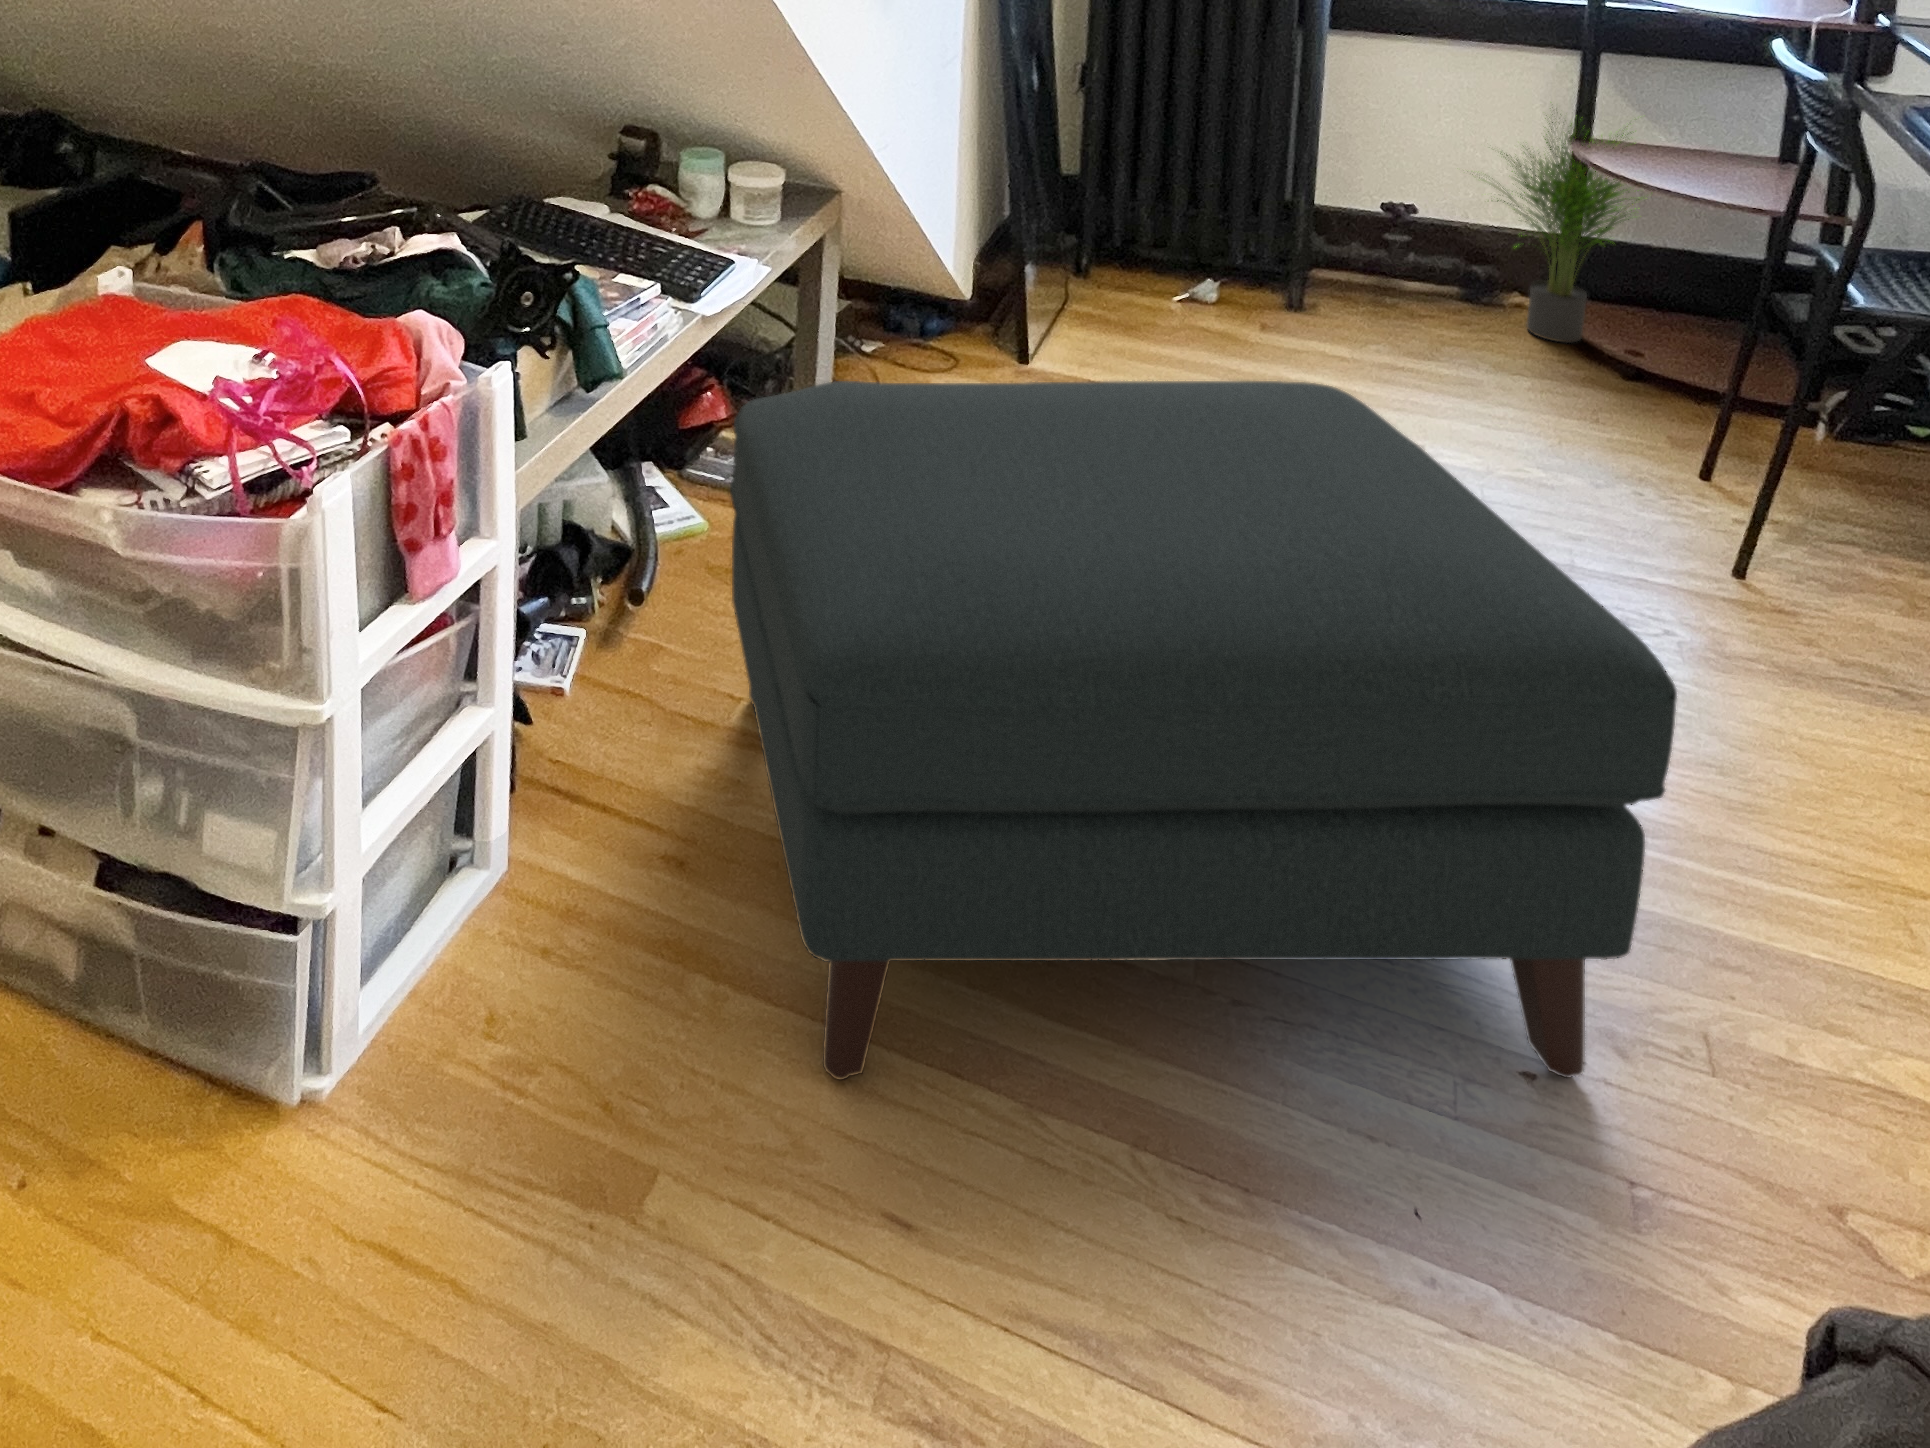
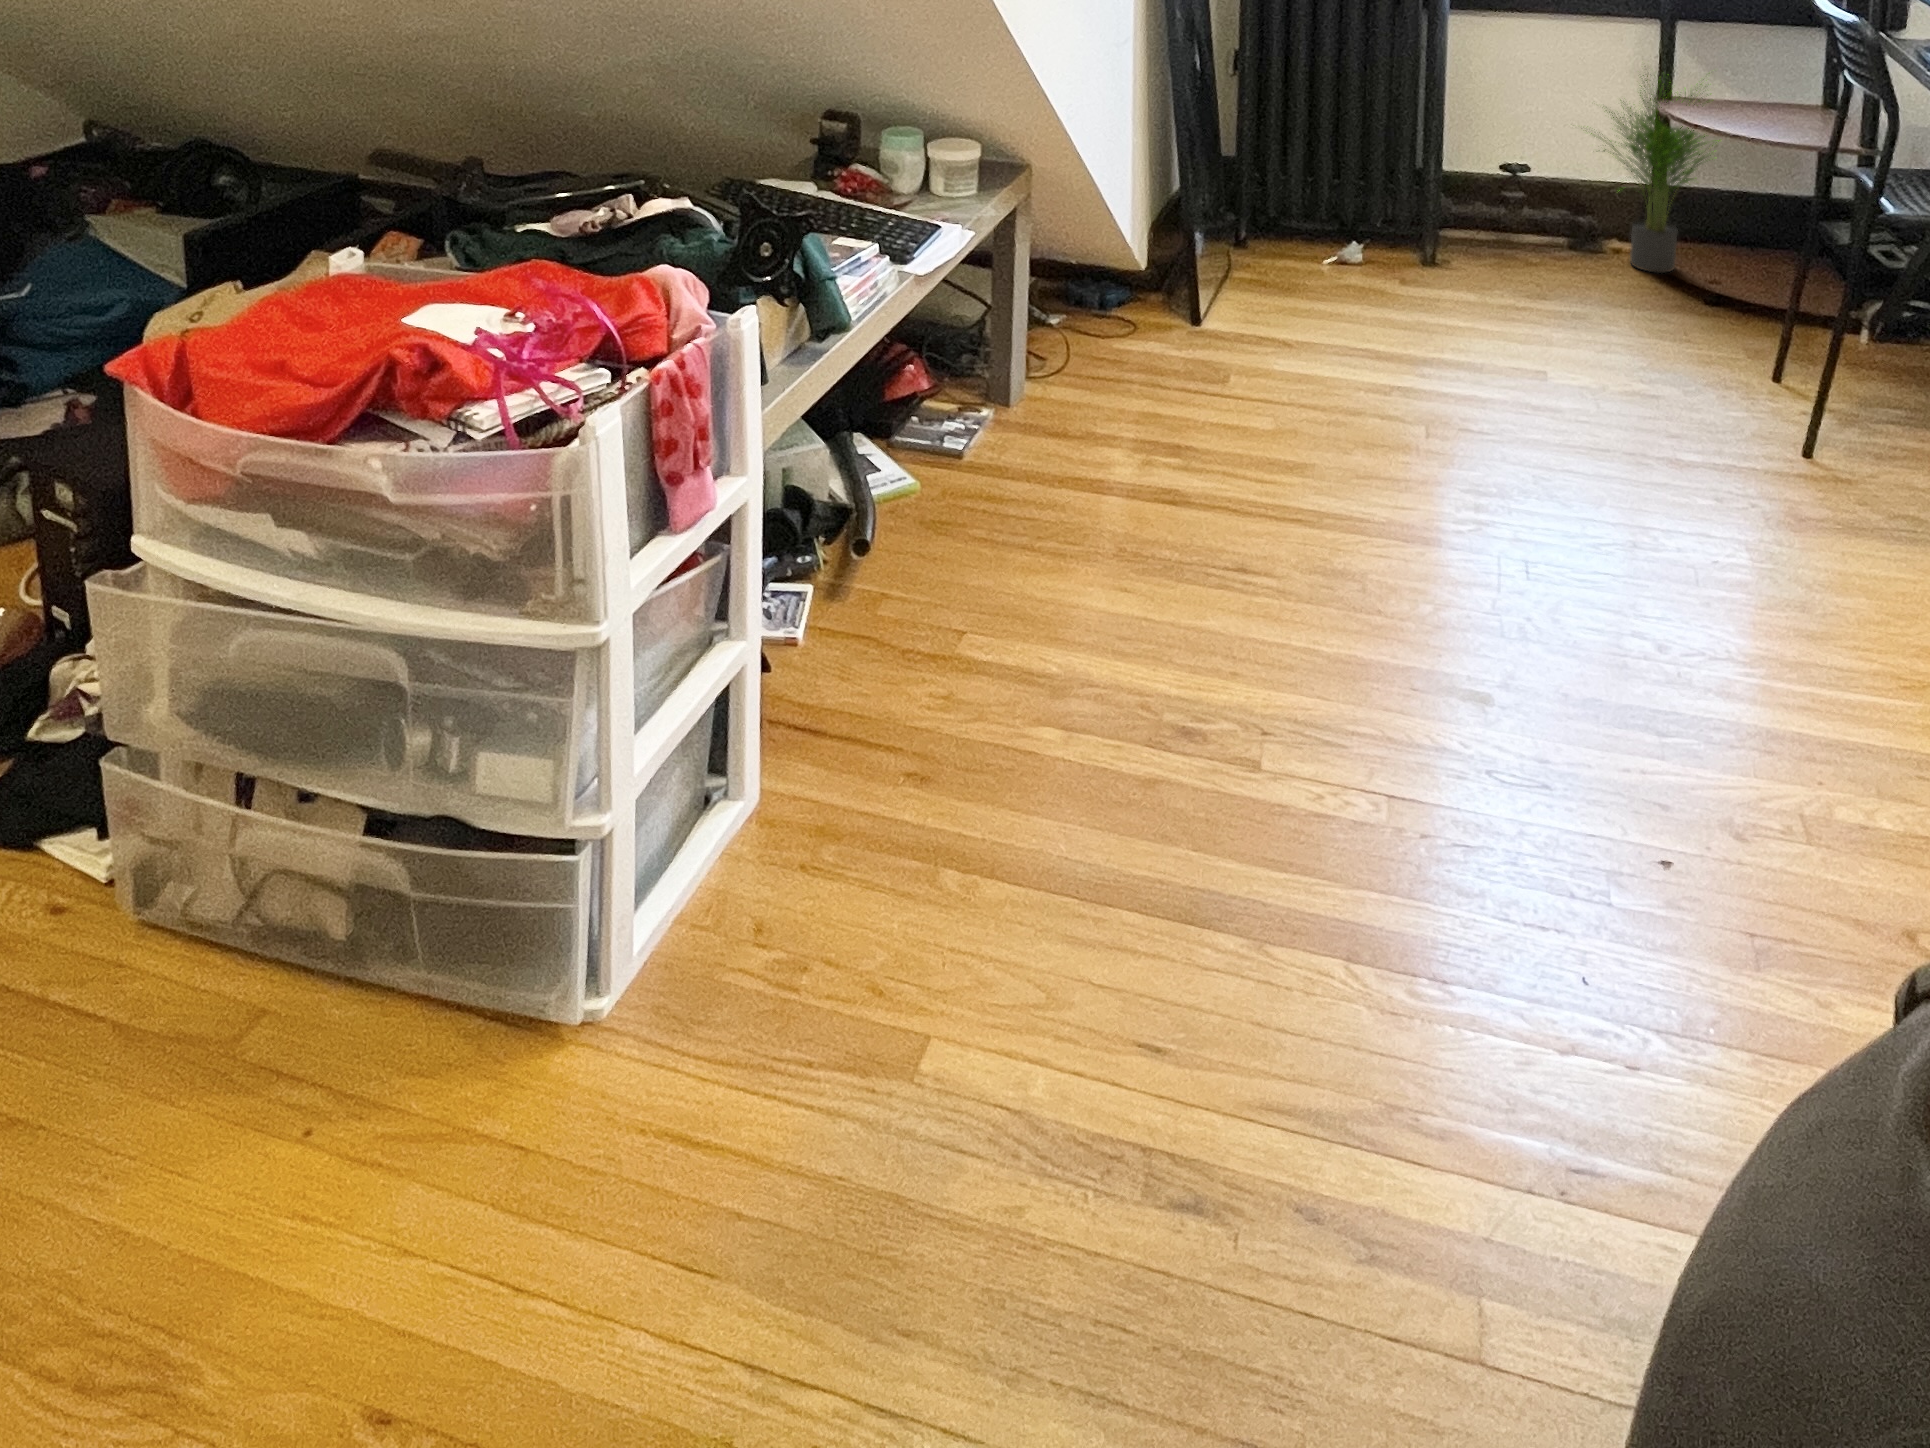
ottoman: present [730,381,1677,1080] -> none [955,294,1758,936]

